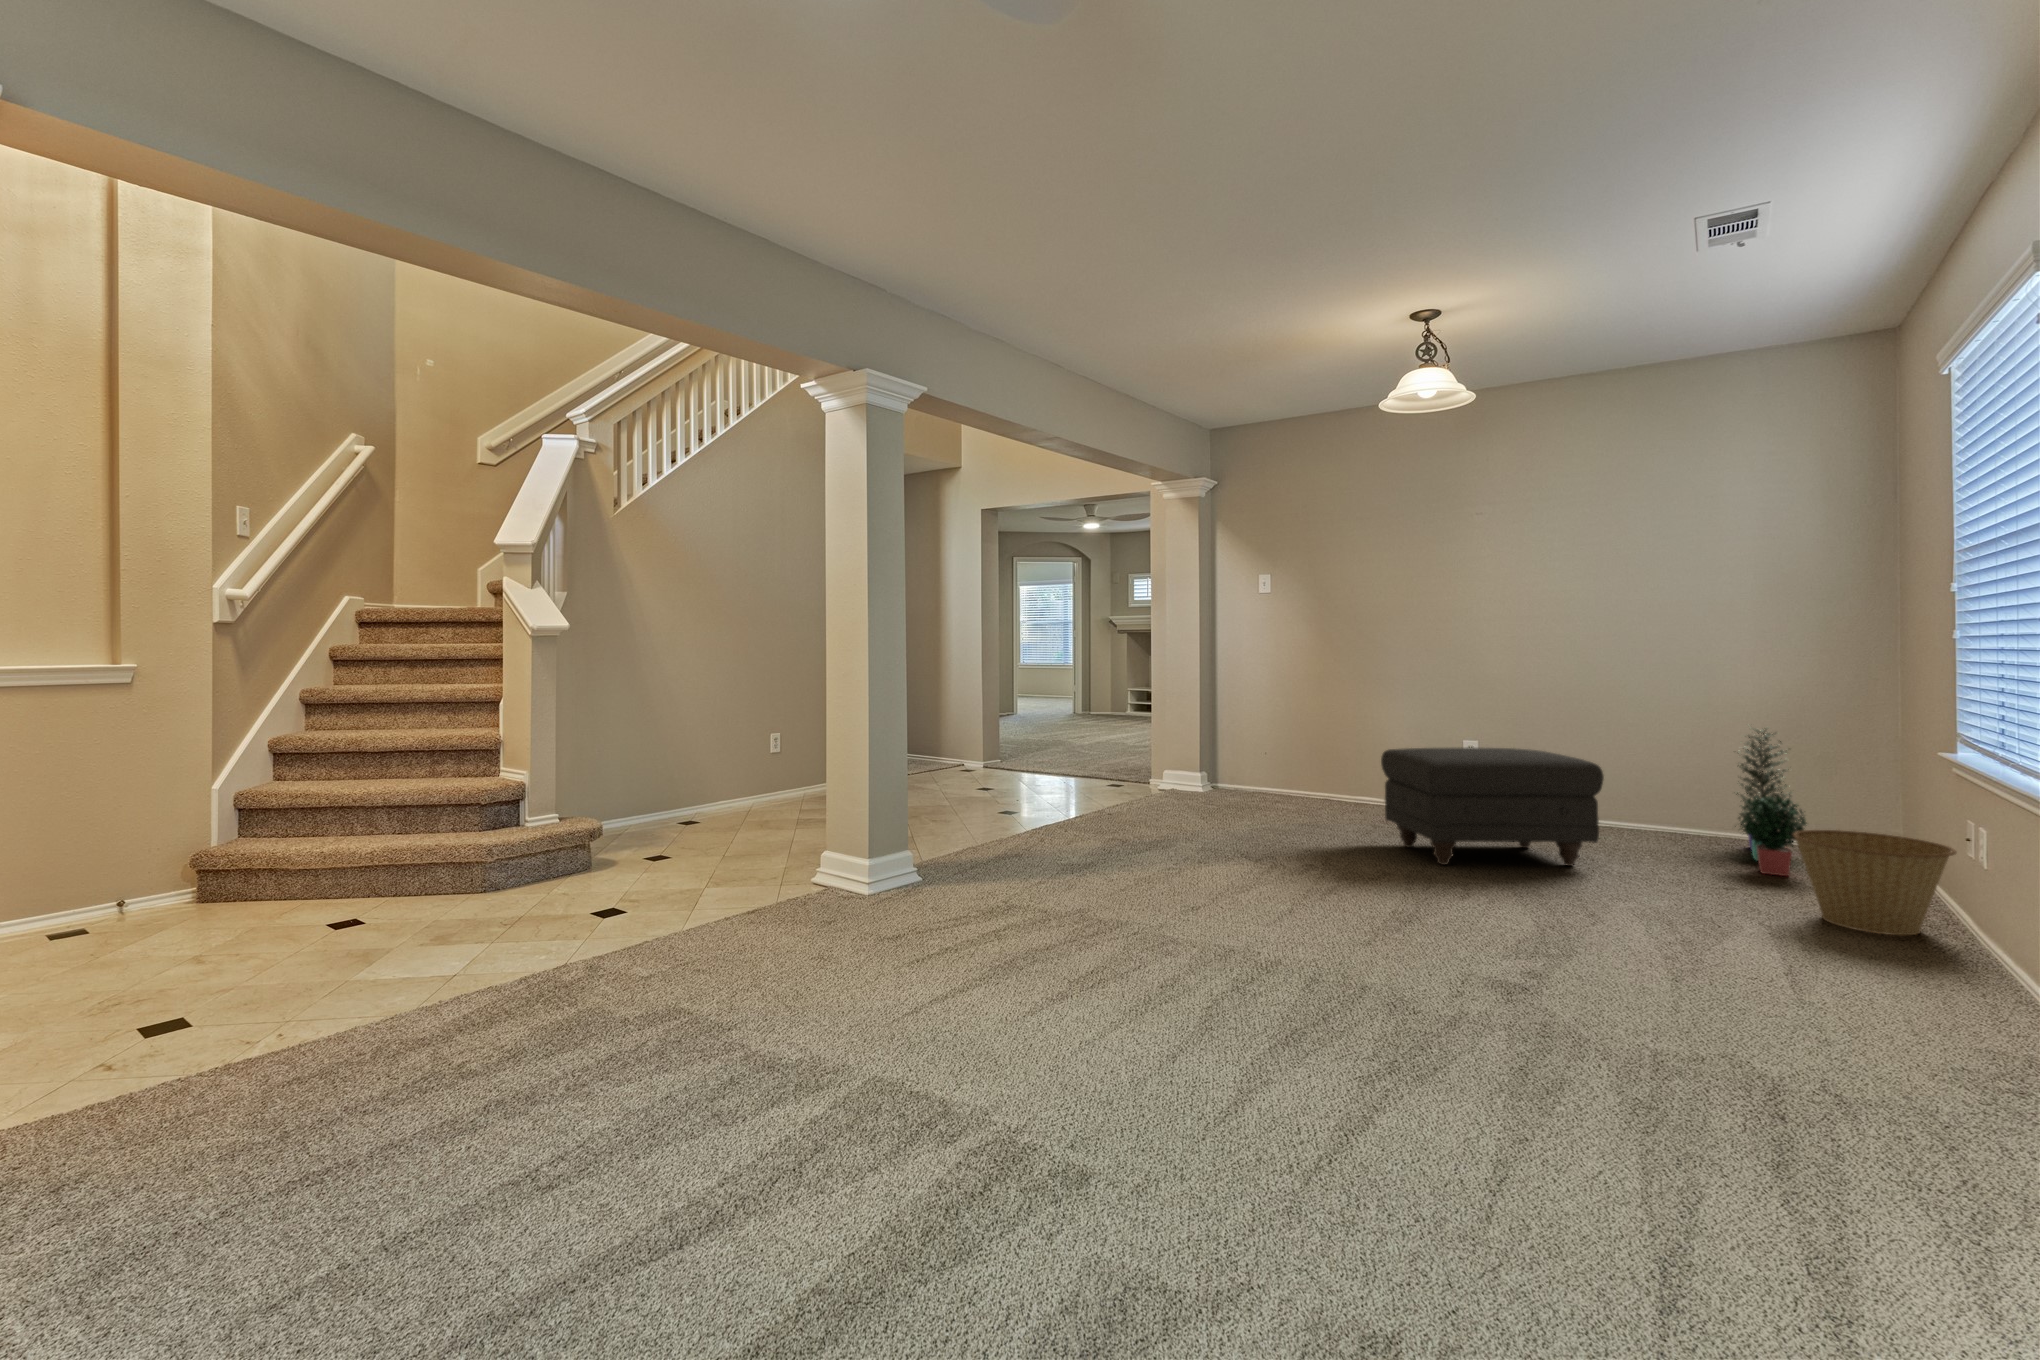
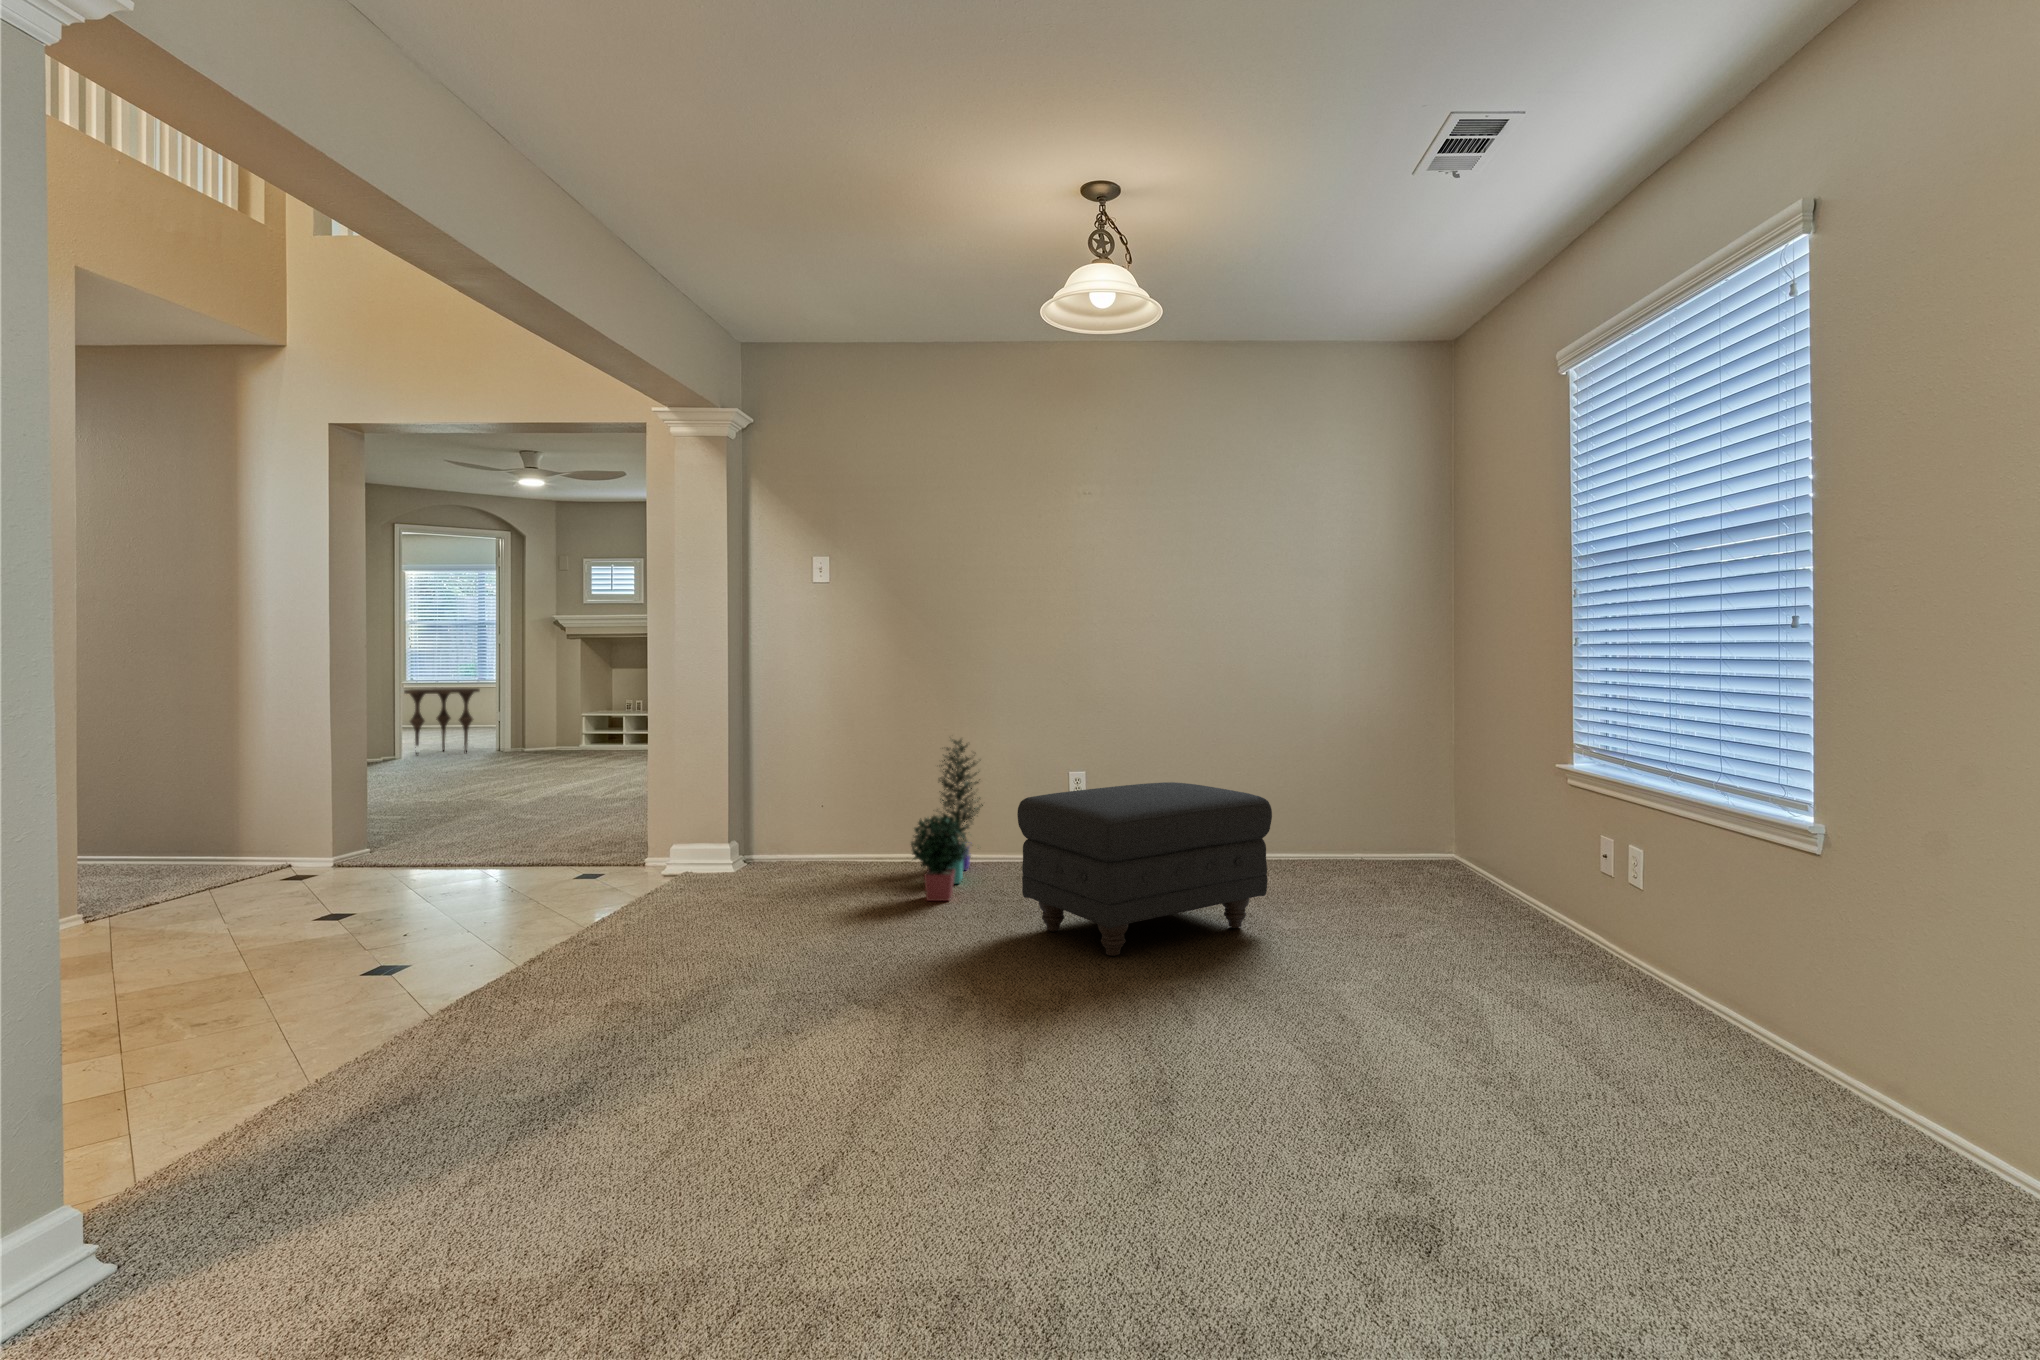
side table: none [1020,668,1063,713] -> present [404,688,480,754]
potted plant: present [1735,727,1807,876] -> present [911,740,983,901]
basket: present [1793,830,1957,935] -> none [1470,855,1610,971]

